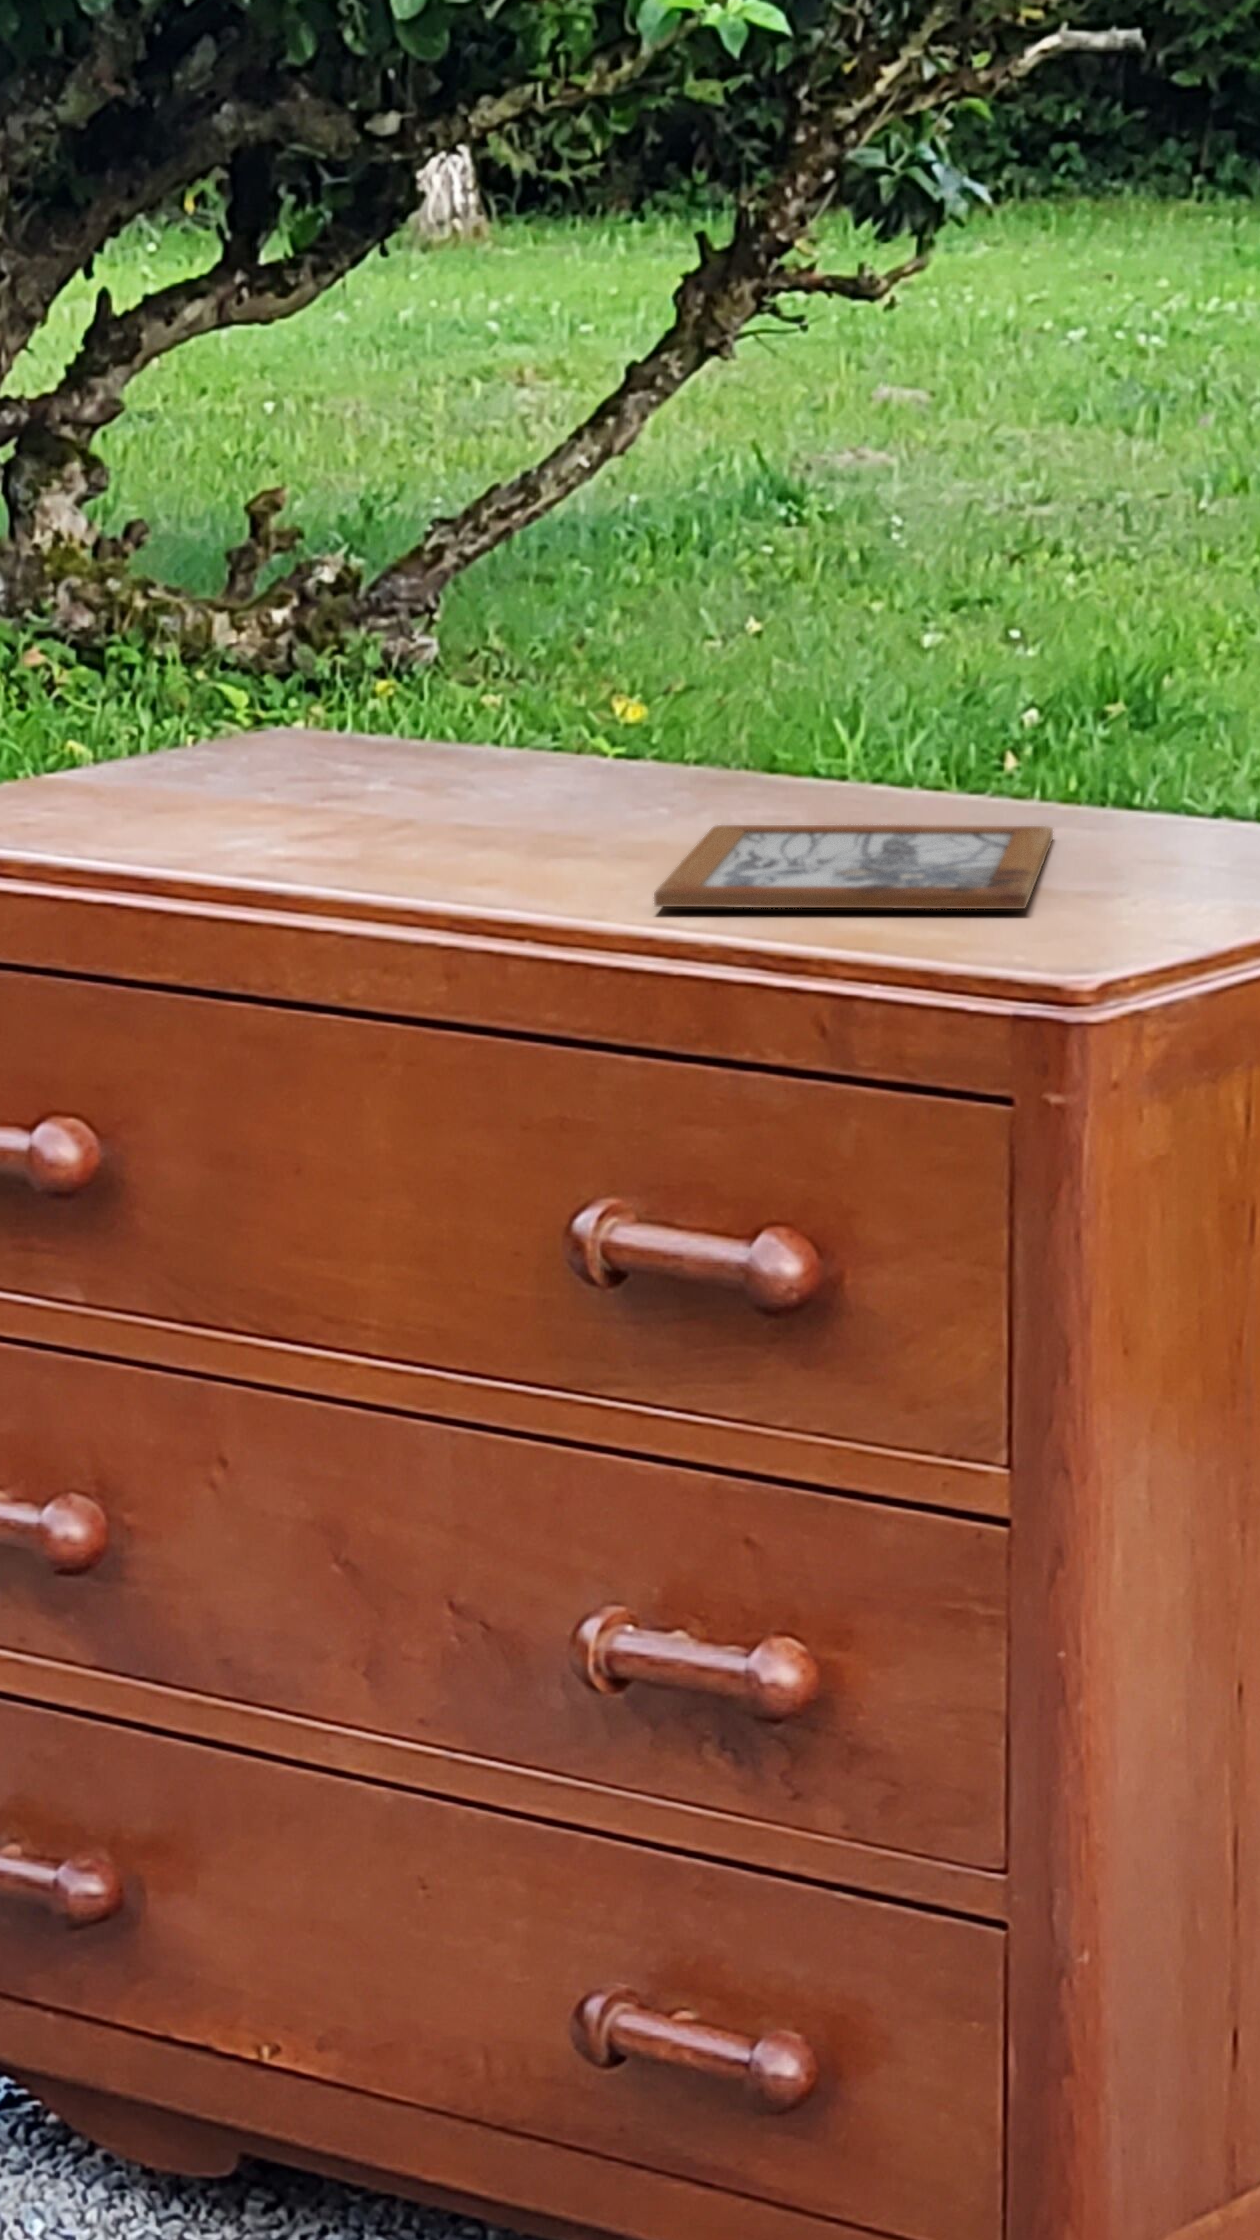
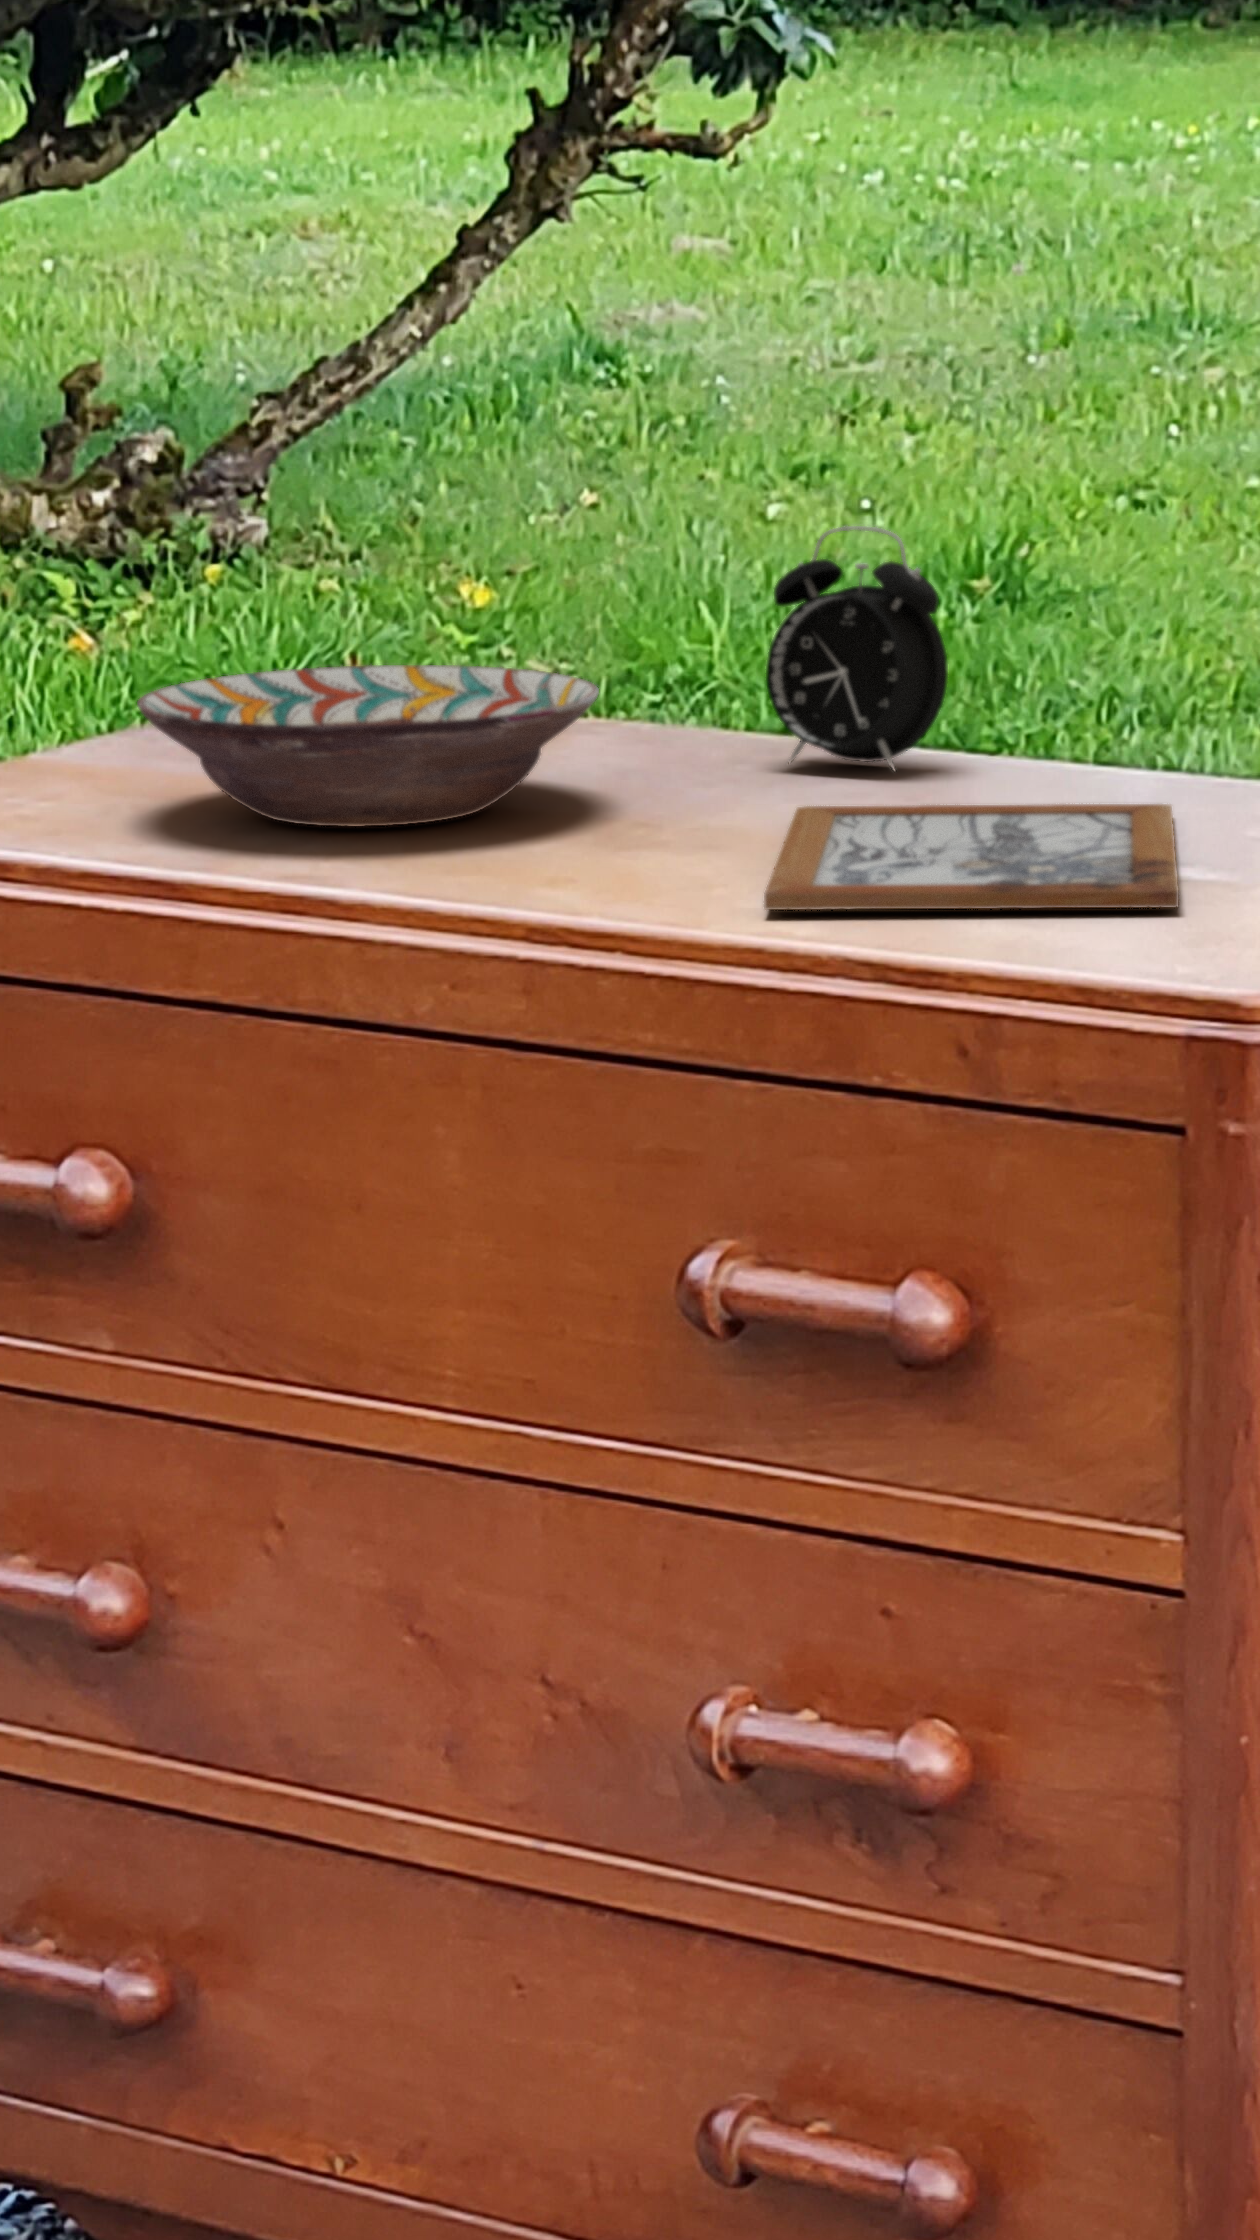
alarm clock: none [702,576,867,799] -> present [766,526,948,770]
decorative bowl: none [124,699,541,838] -> present [137,665,599,826]

